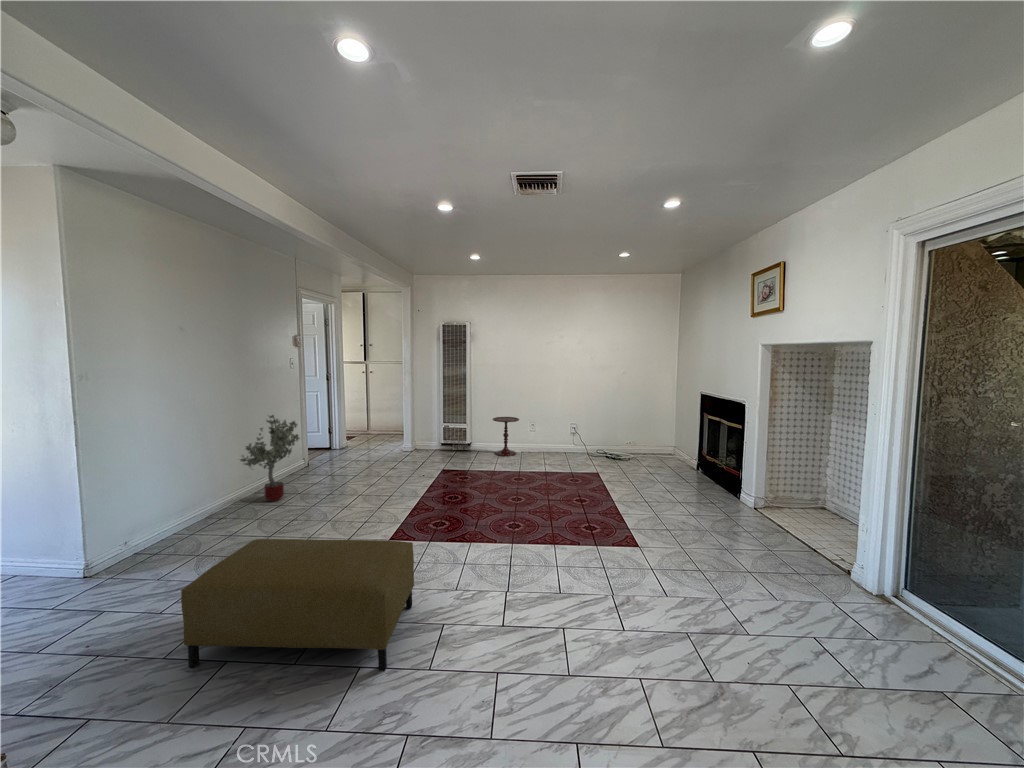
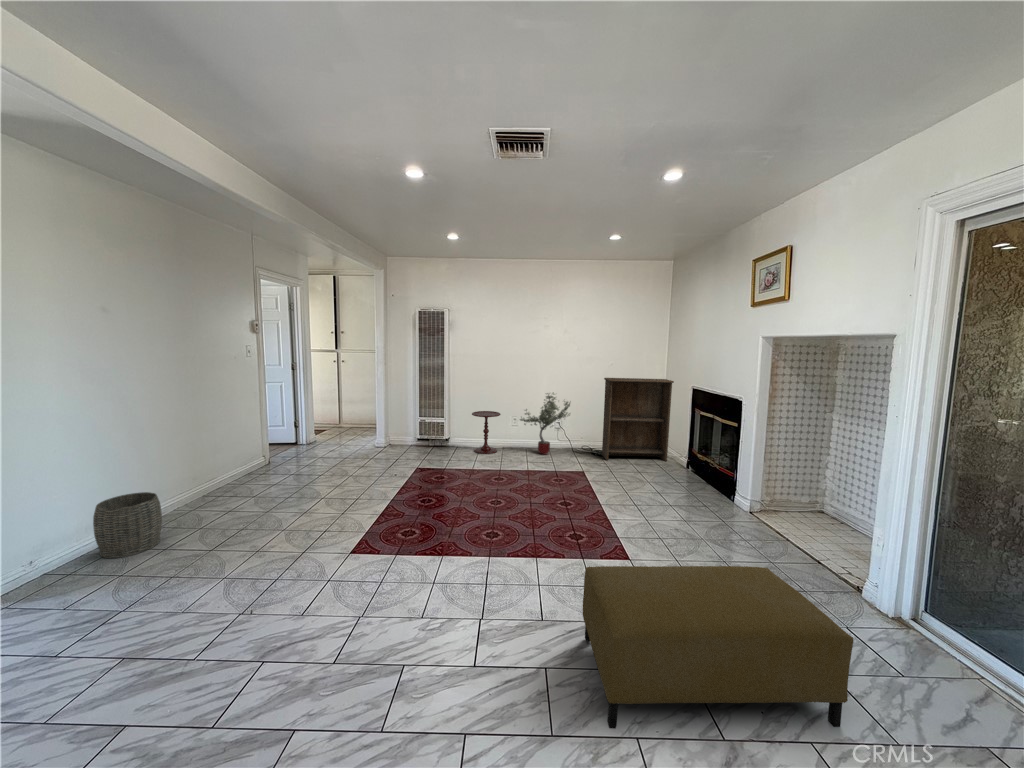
bookshelf: none [614,385,681,463] -> present [602,378,674,461]
potted tree: present [240,415,300,502] -> present [520,392,570,455]
woven basket: none [176,485,230,540] -> present [93,492,162,558]
ottoman: present [181,539,414,671] -> present [583,566,853,729]

